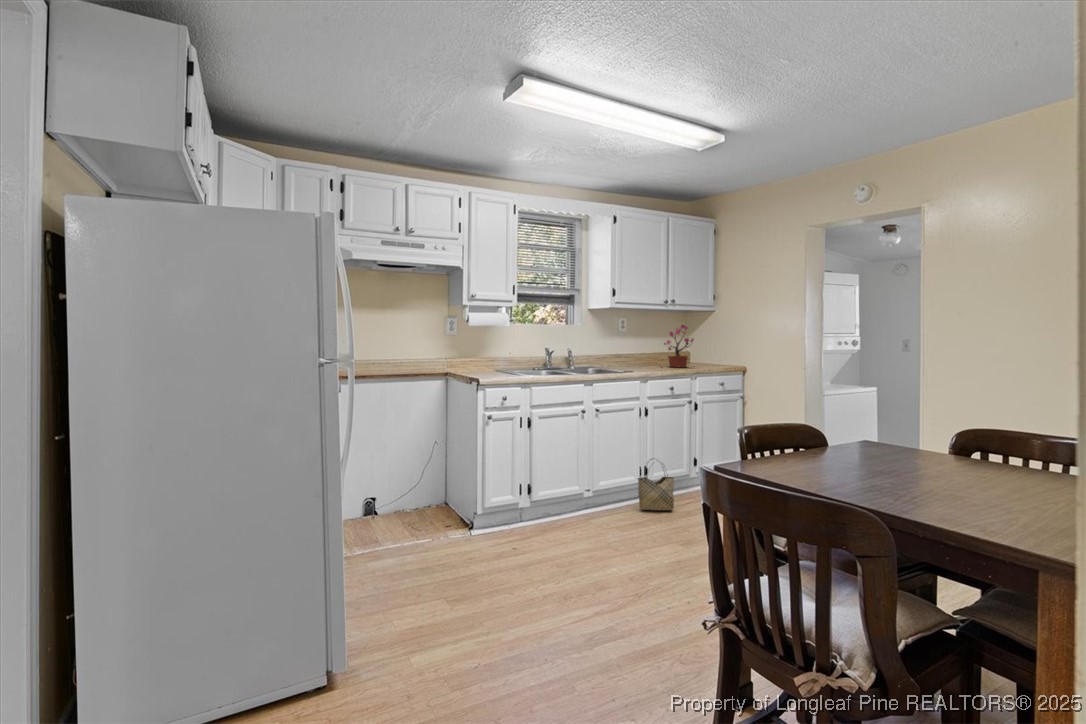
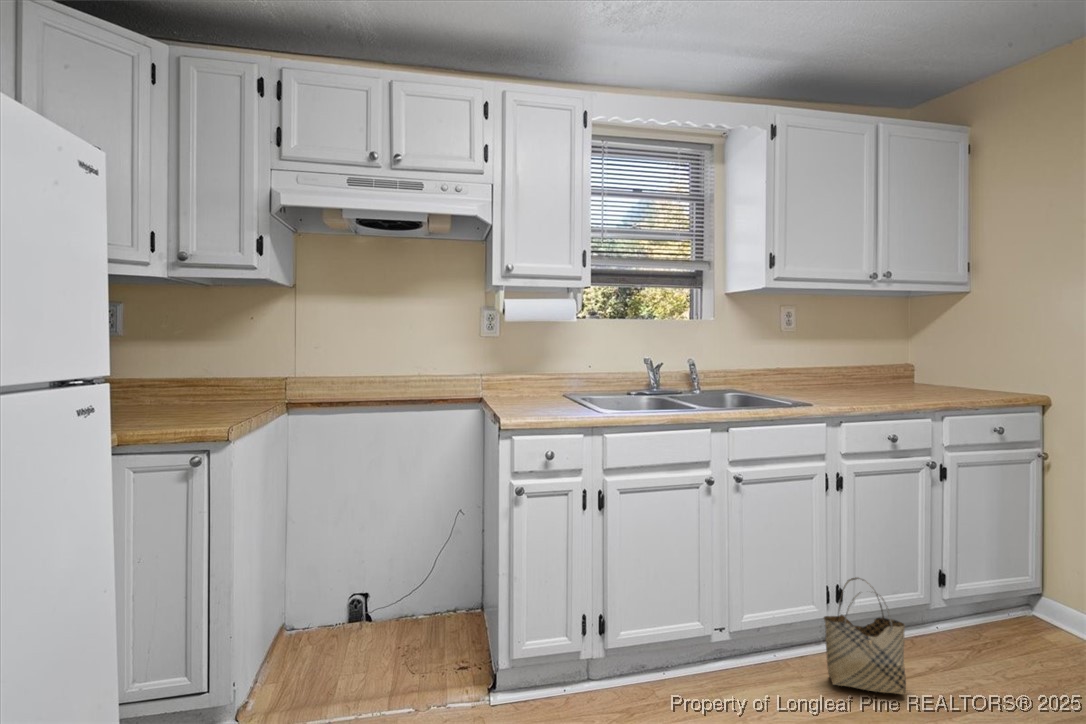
potted plant: present [664,325,694,367] -> none [860,318,933,395]

